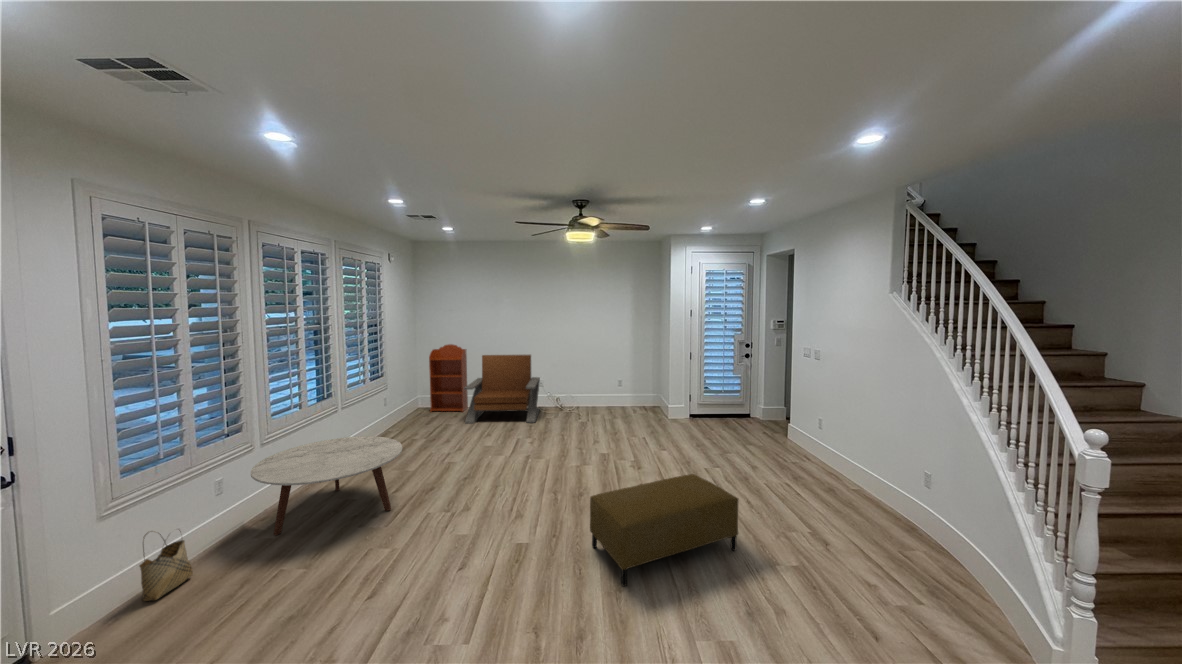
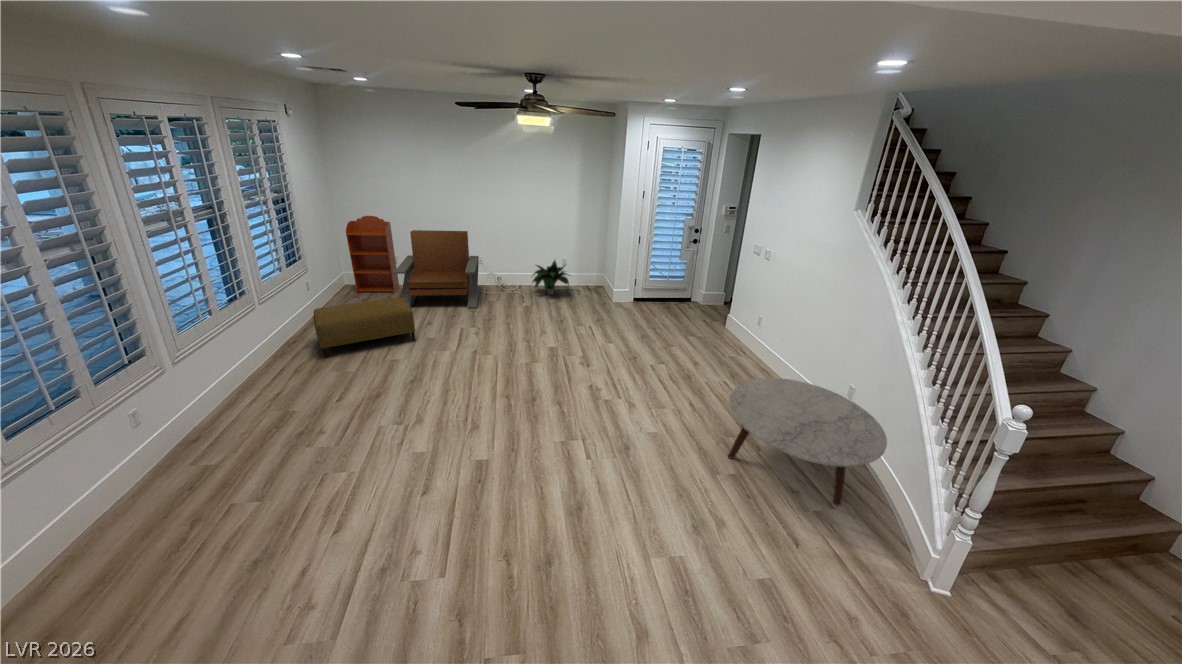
potted plant: none [587,378,628,413] -> present [533,260,569,295]
coffee table: present [251,436,402,536] -> present [728,378,887,505]
ottoman: present [590,474,738,586] -> present [314,297,415,357]
woven basket: present [140,530,193,601] -> none [49,487,127,557]

